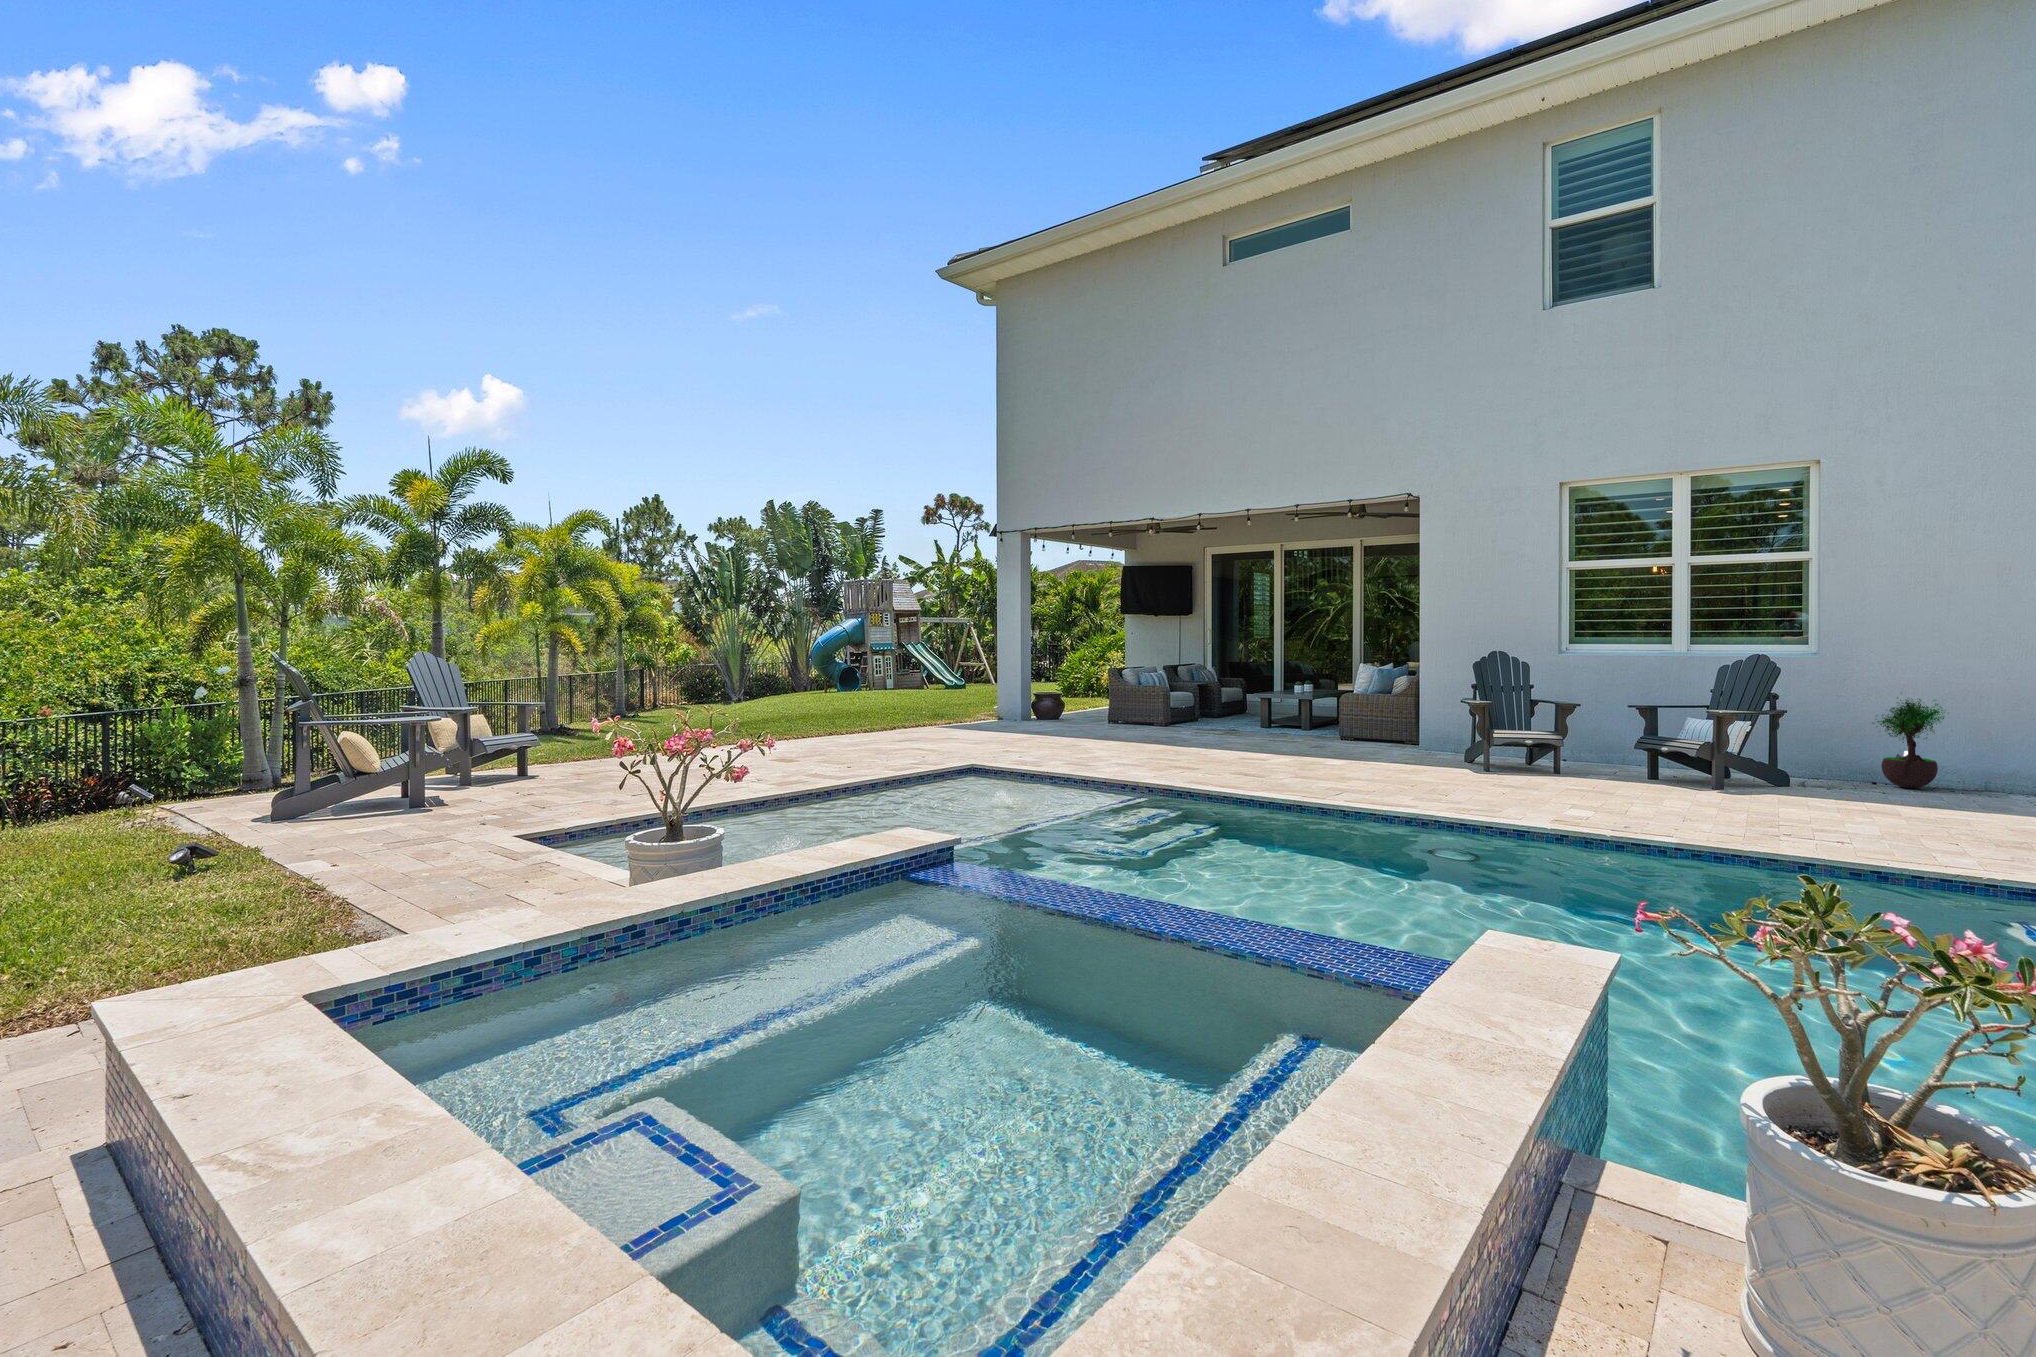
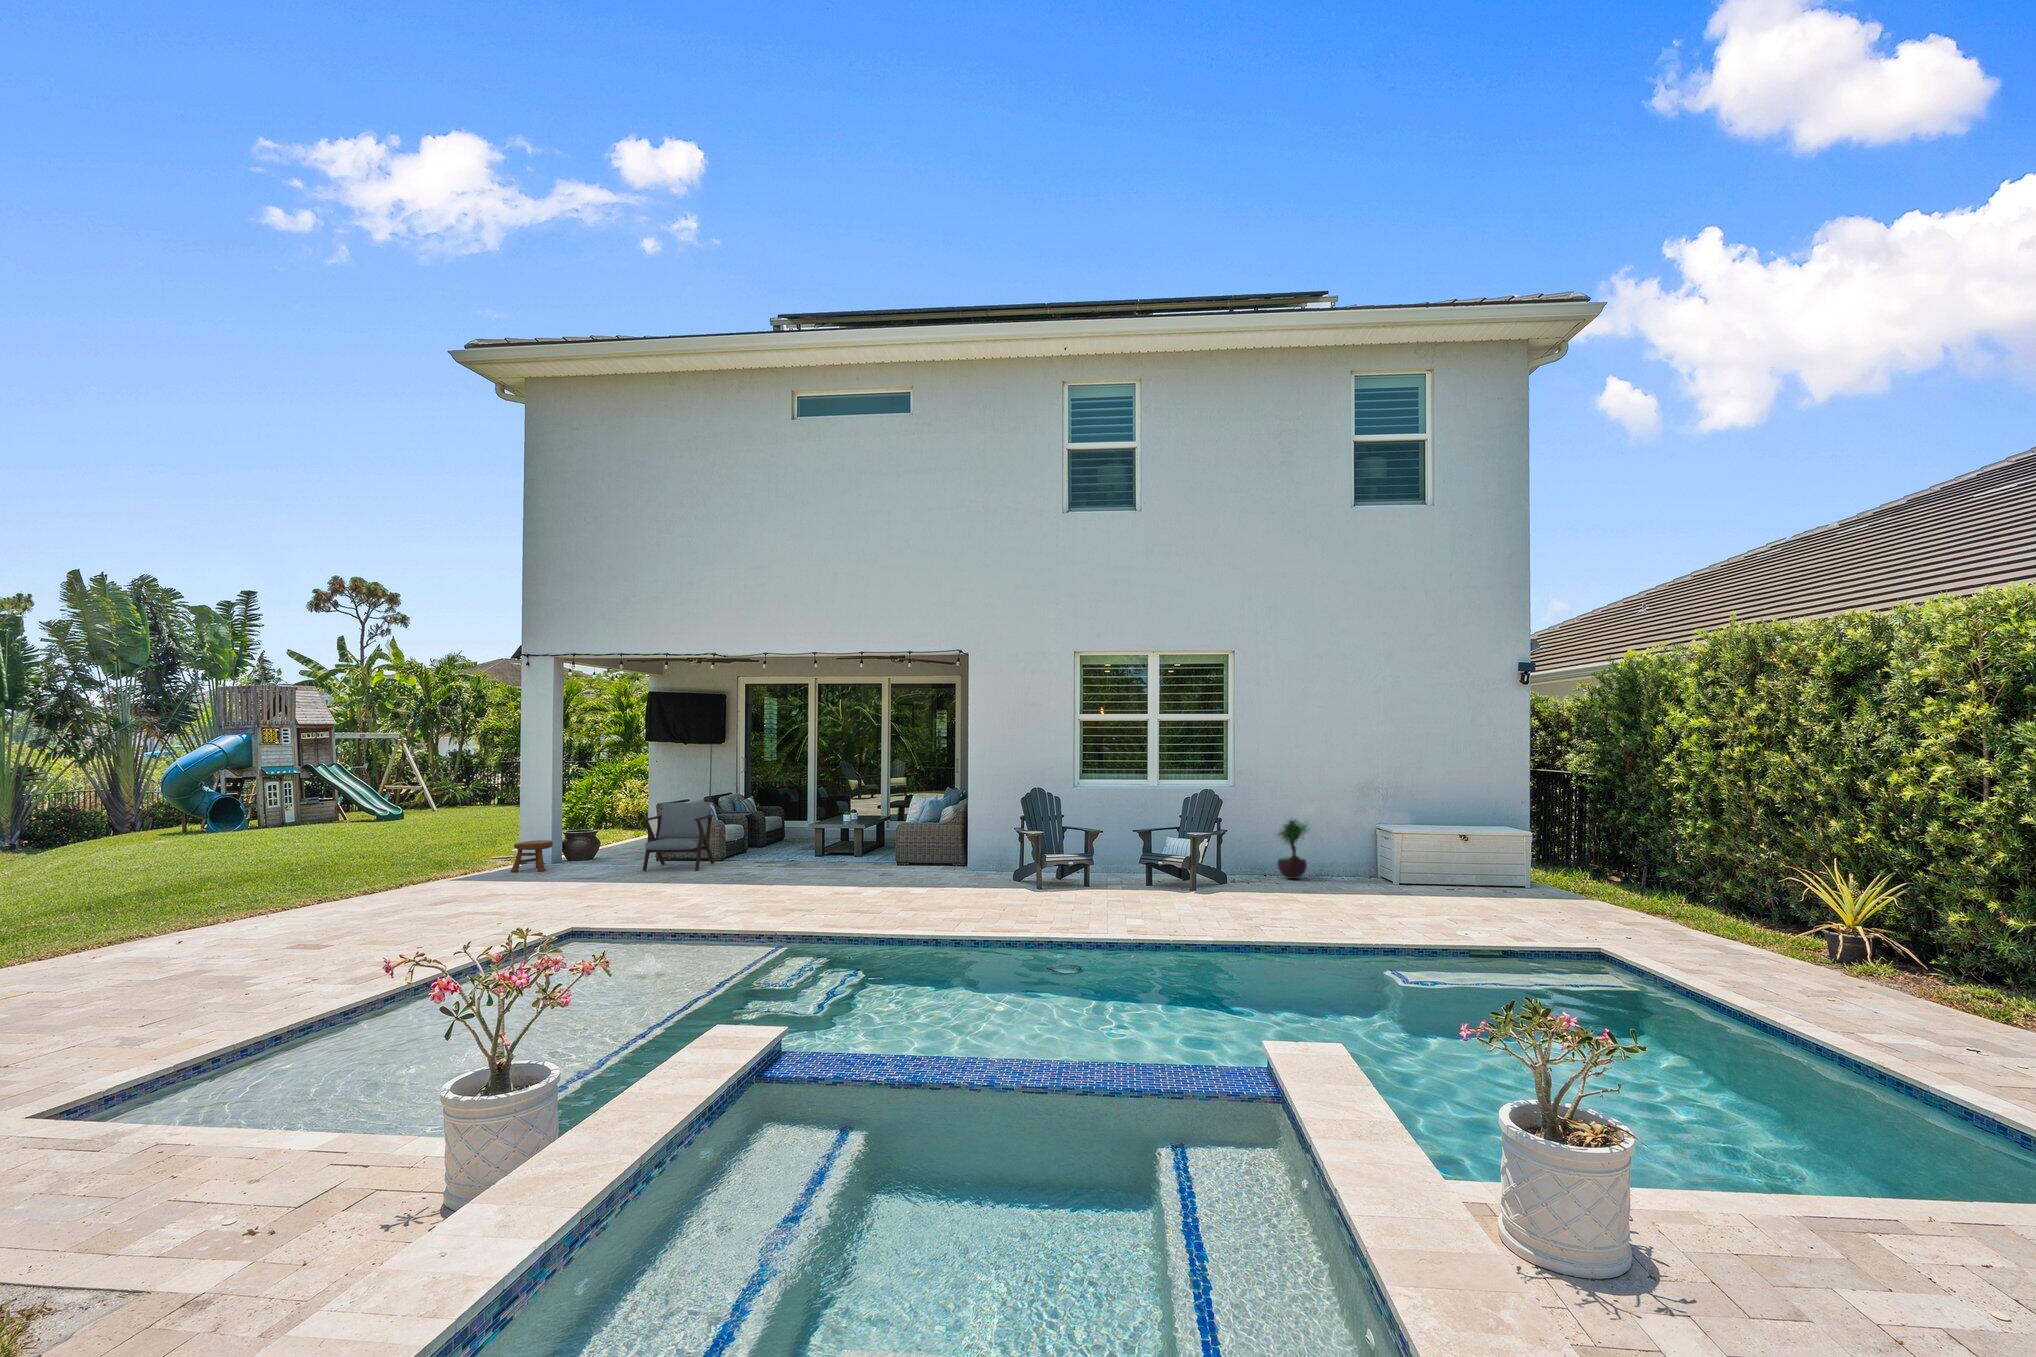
lounge chair: none [1095,668,1164,732] -> present [643,802,715,871]
stool: none [997,699,1029,726] -> present [511,840,553,872]

